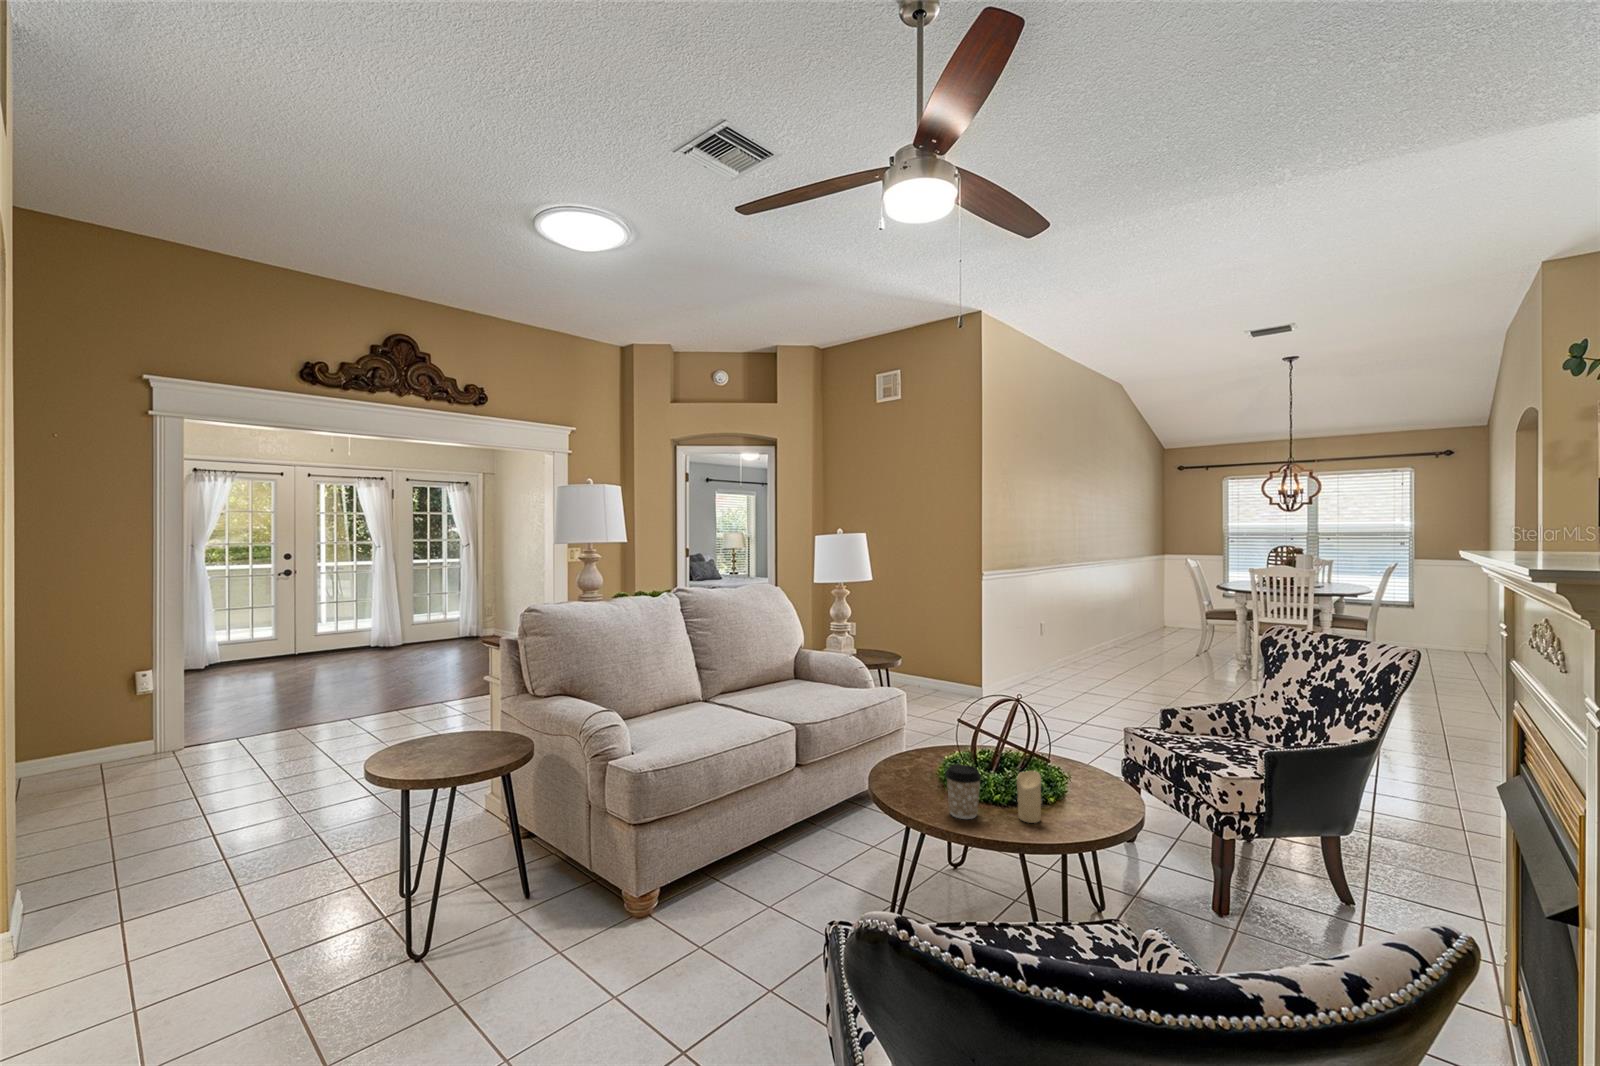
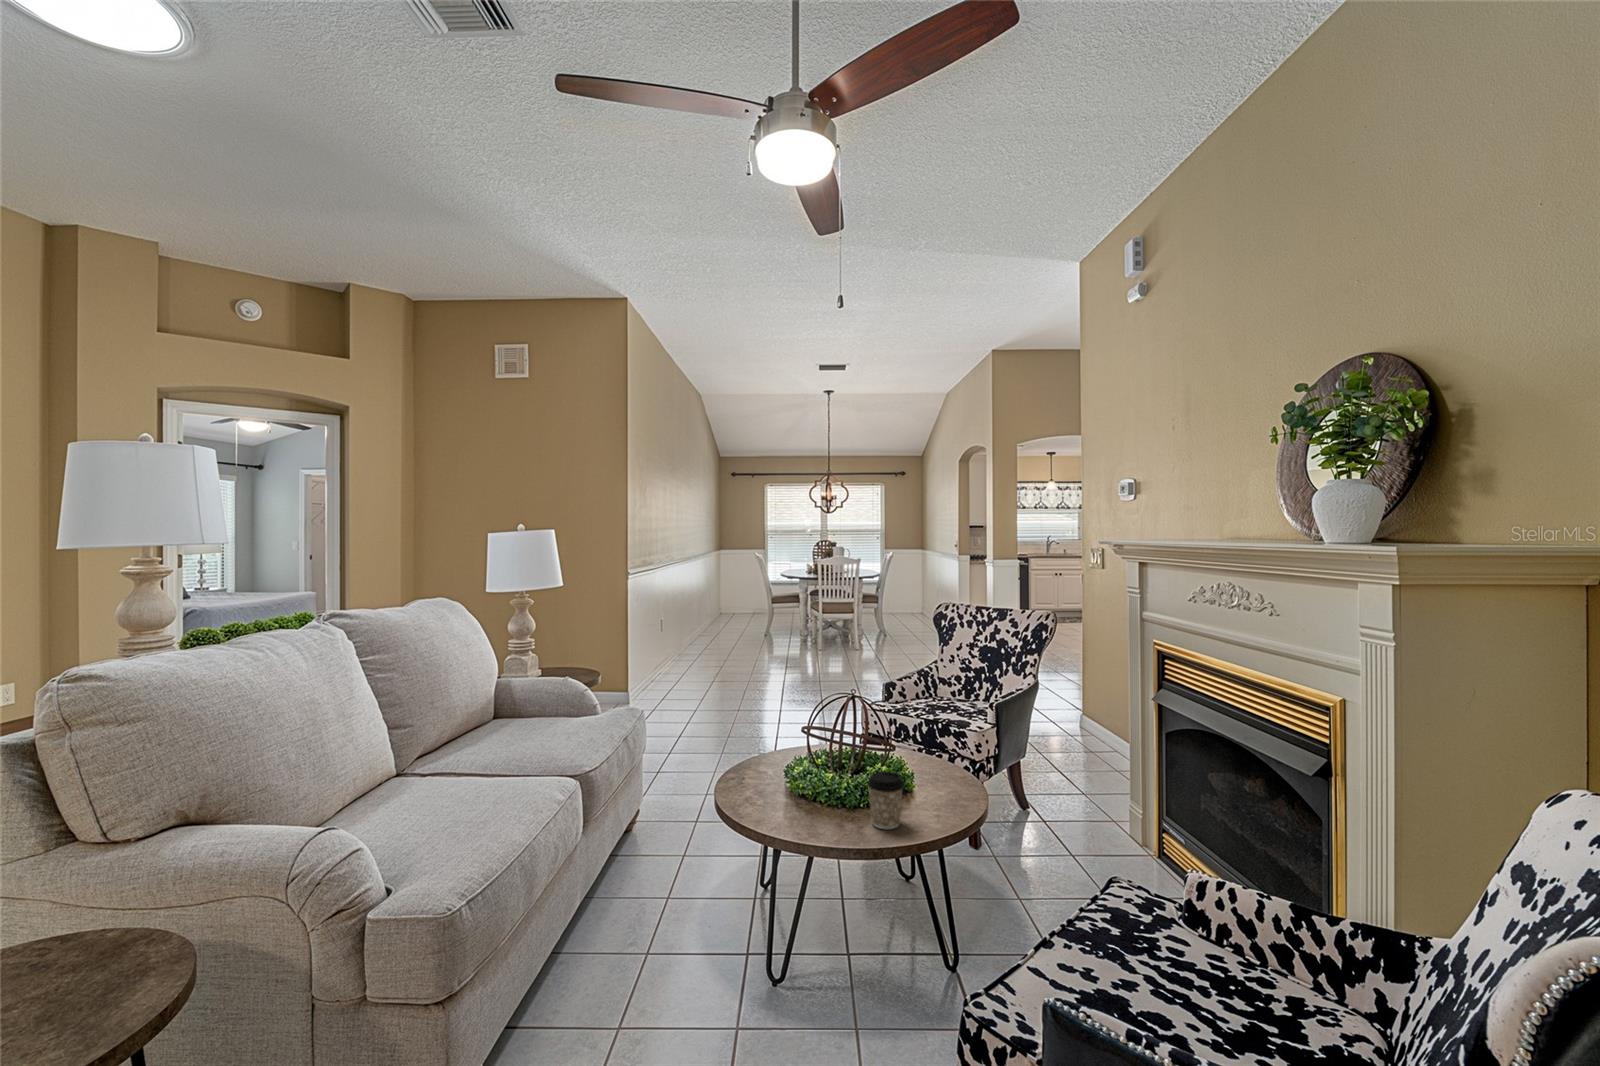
candle: present [1017,771,1041,823] -> none [924,762,947,813]

